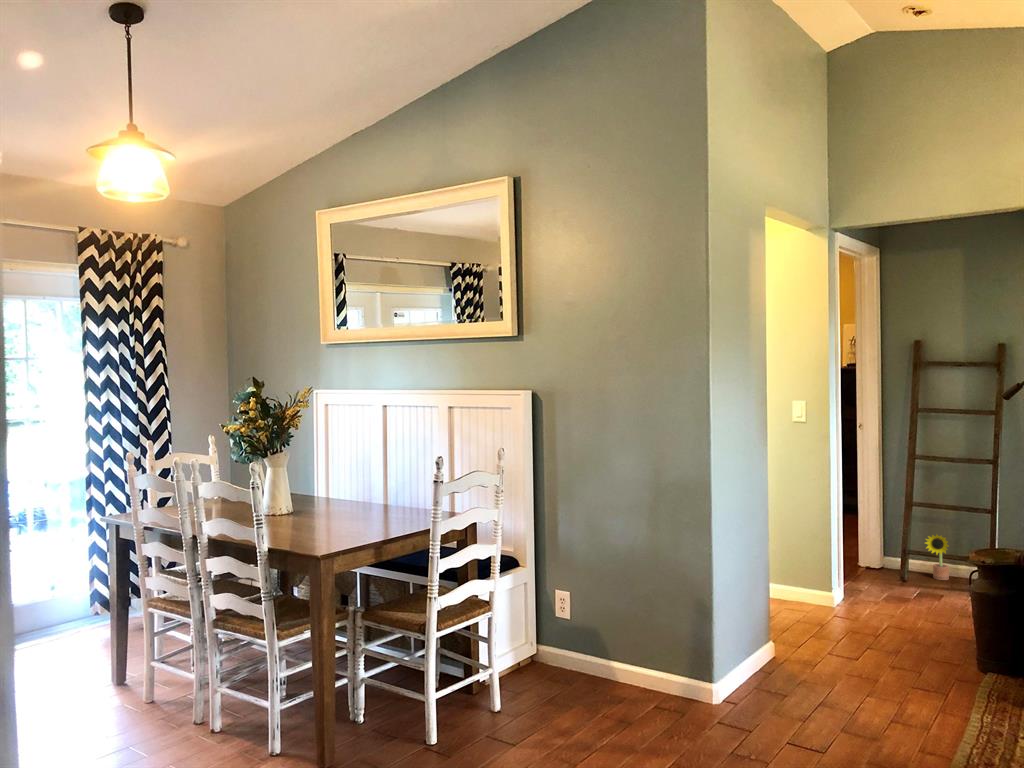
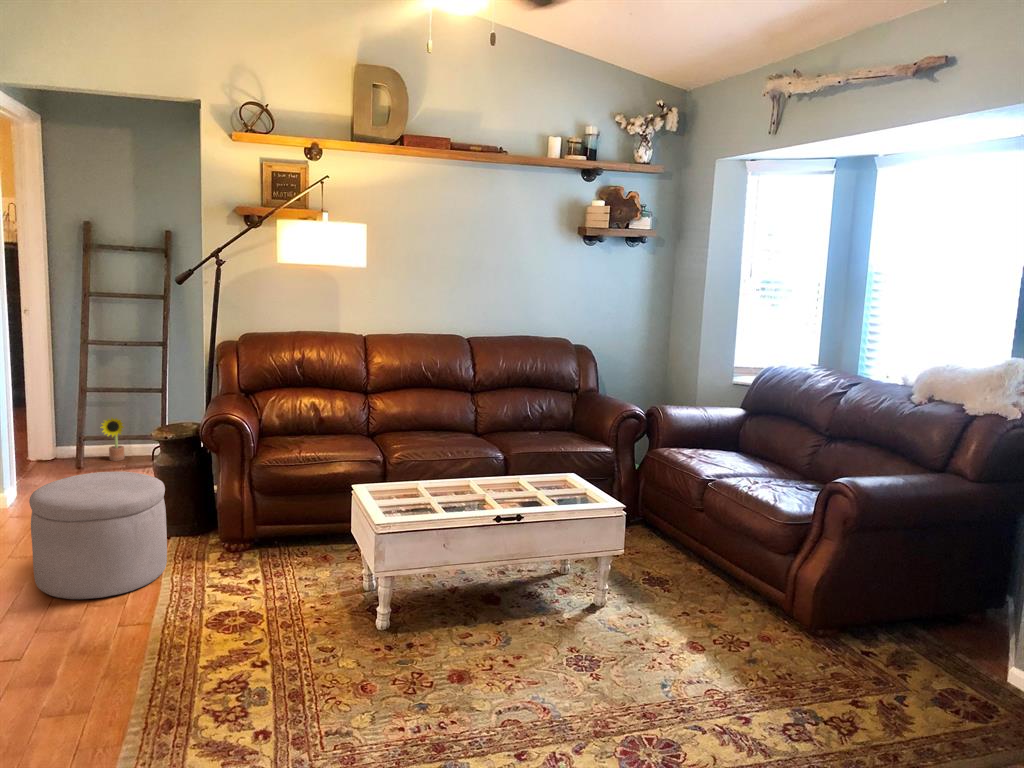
ottoman: none [847,587,978,717] -> present [29,472,167,599]

